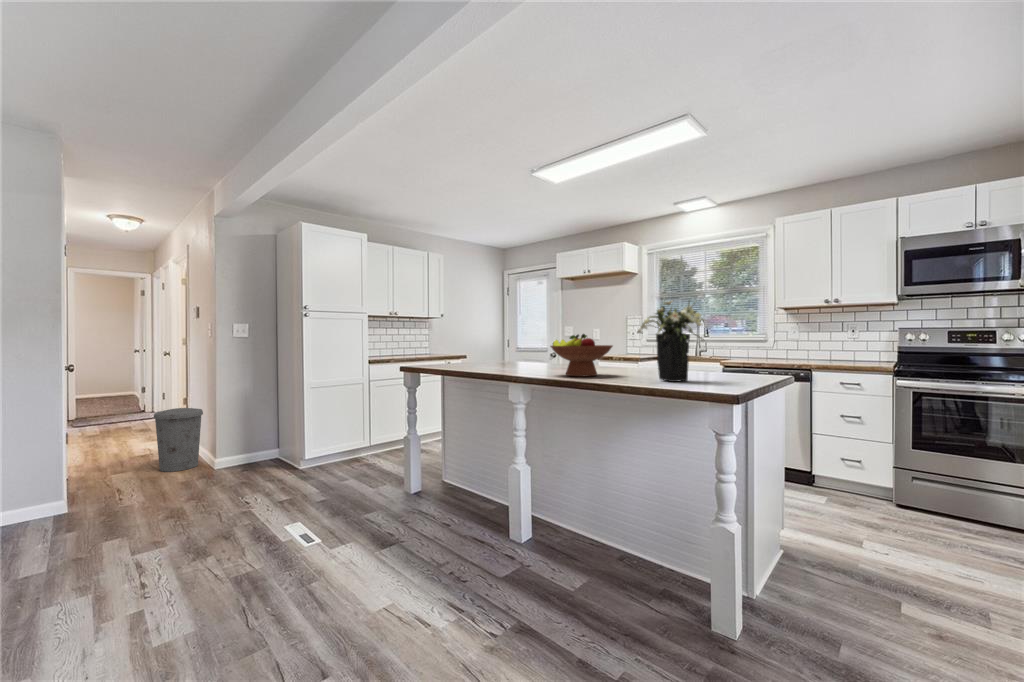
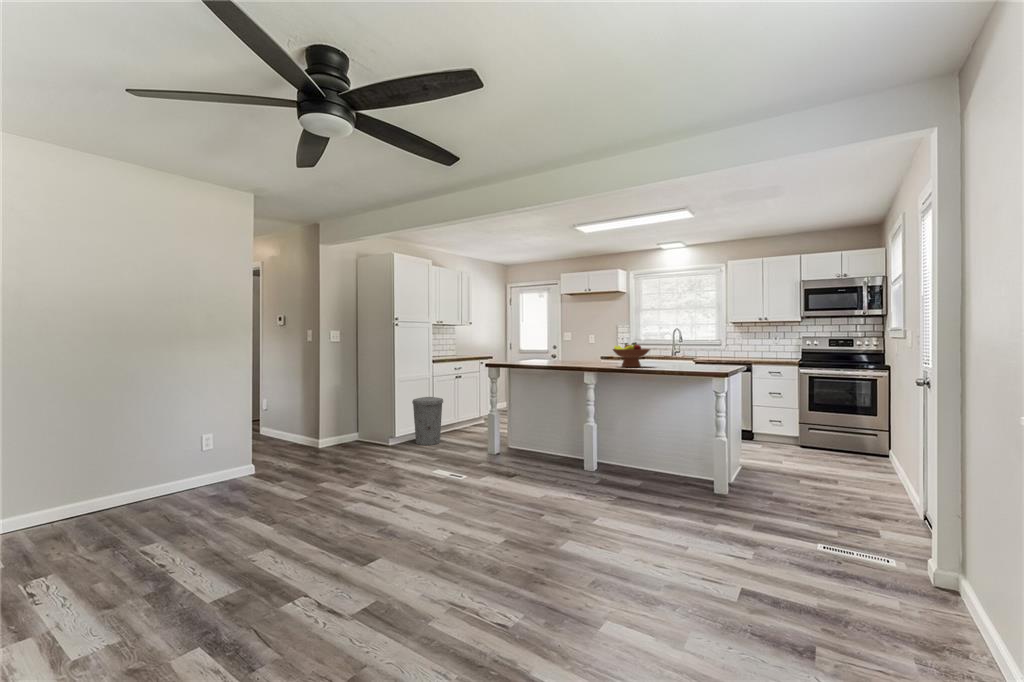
flower arrangement: present [637,301,704,382] -> none [672,324,711,368]
trash can: present [154,408,203,472] -> present [412,397,443,445]

